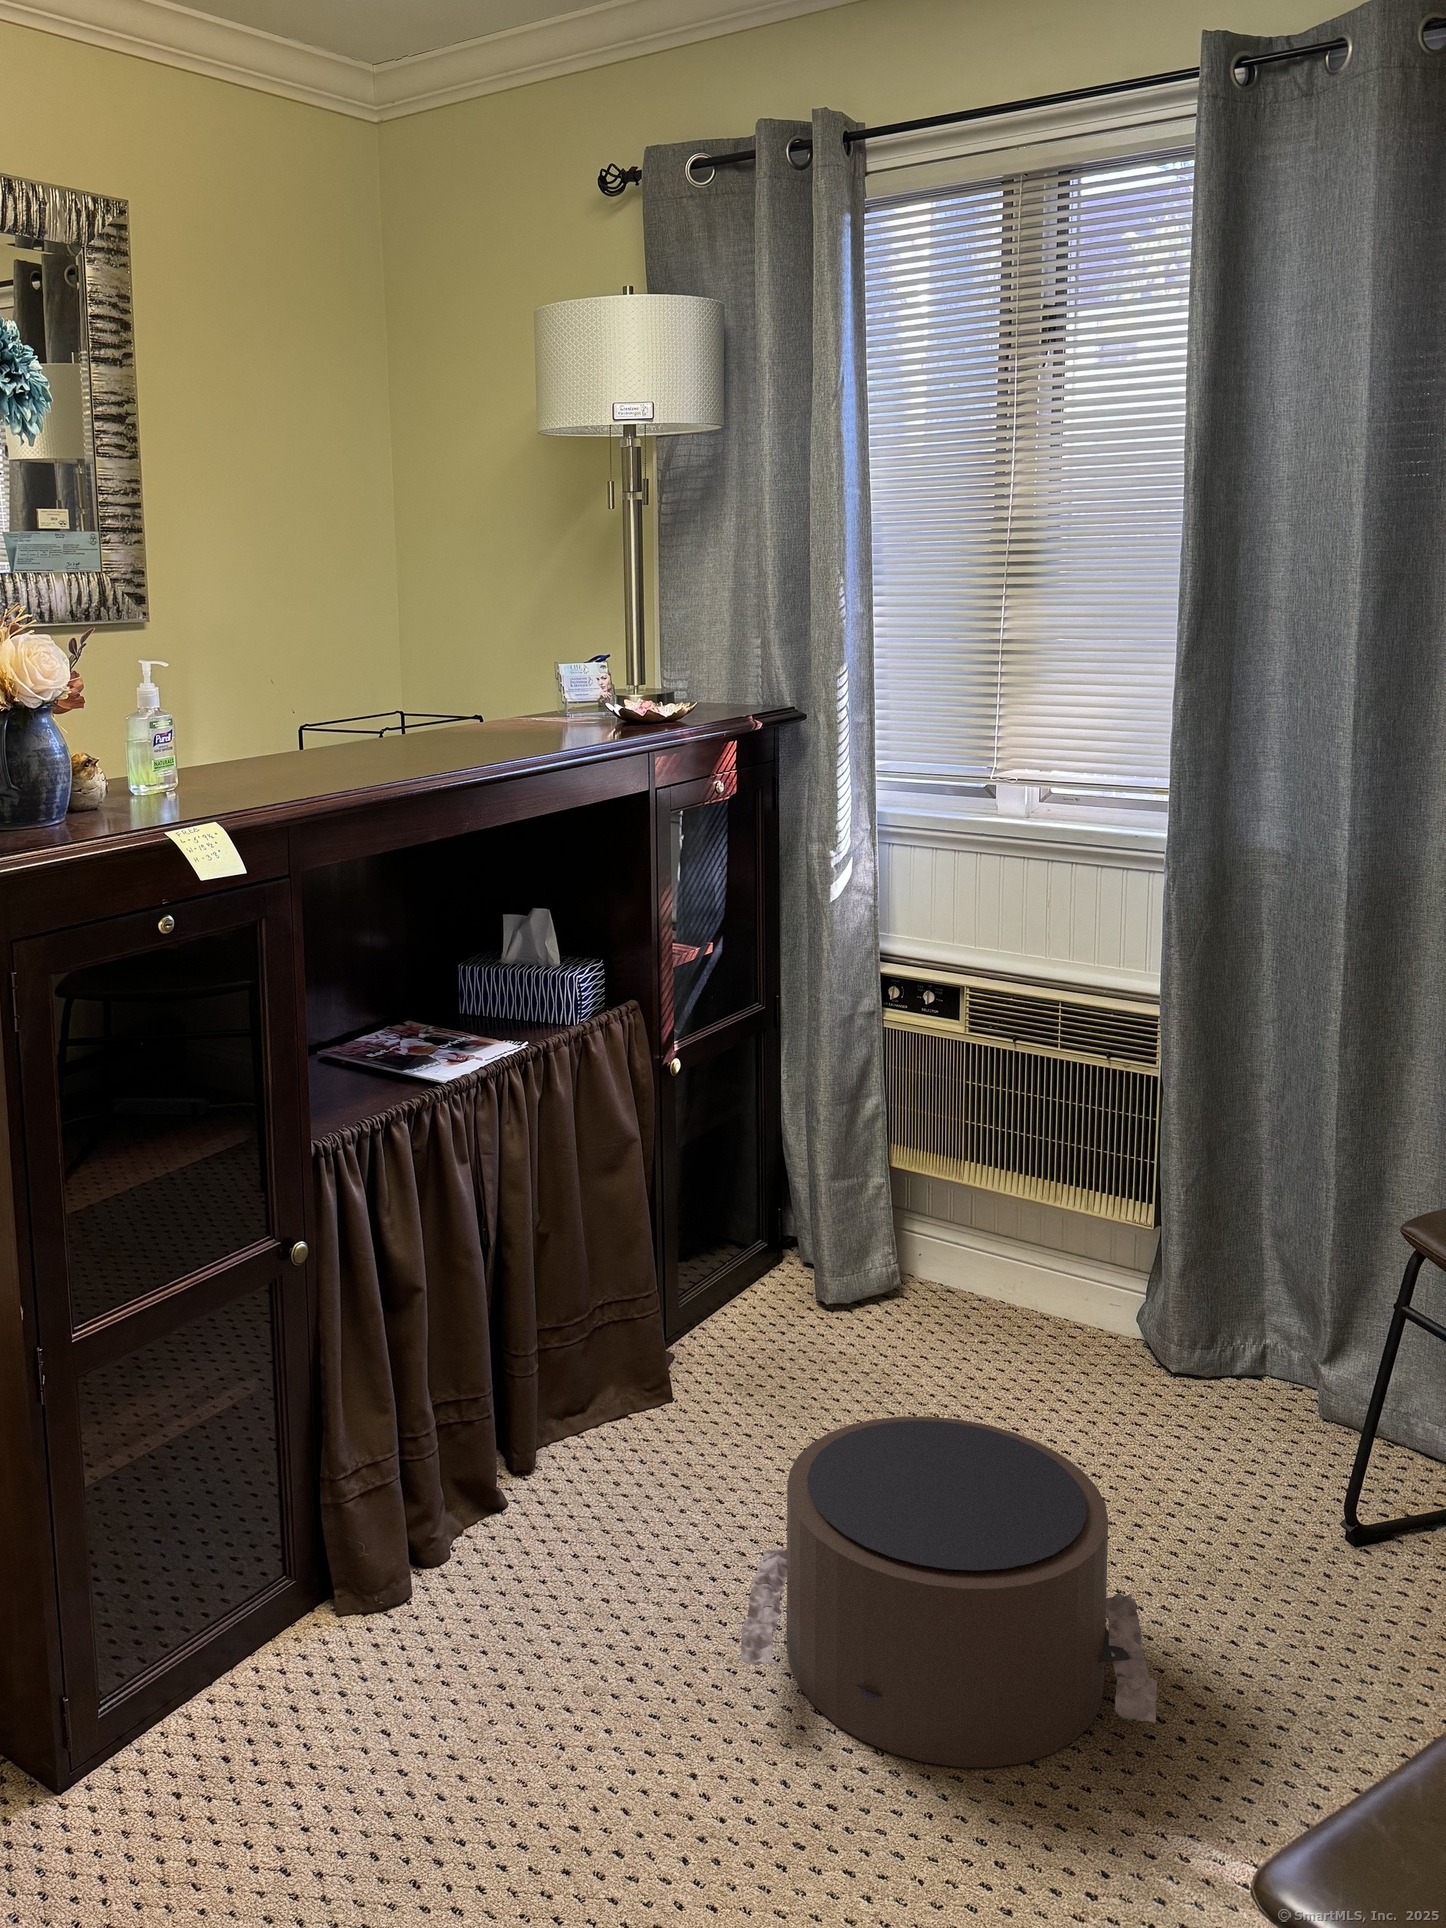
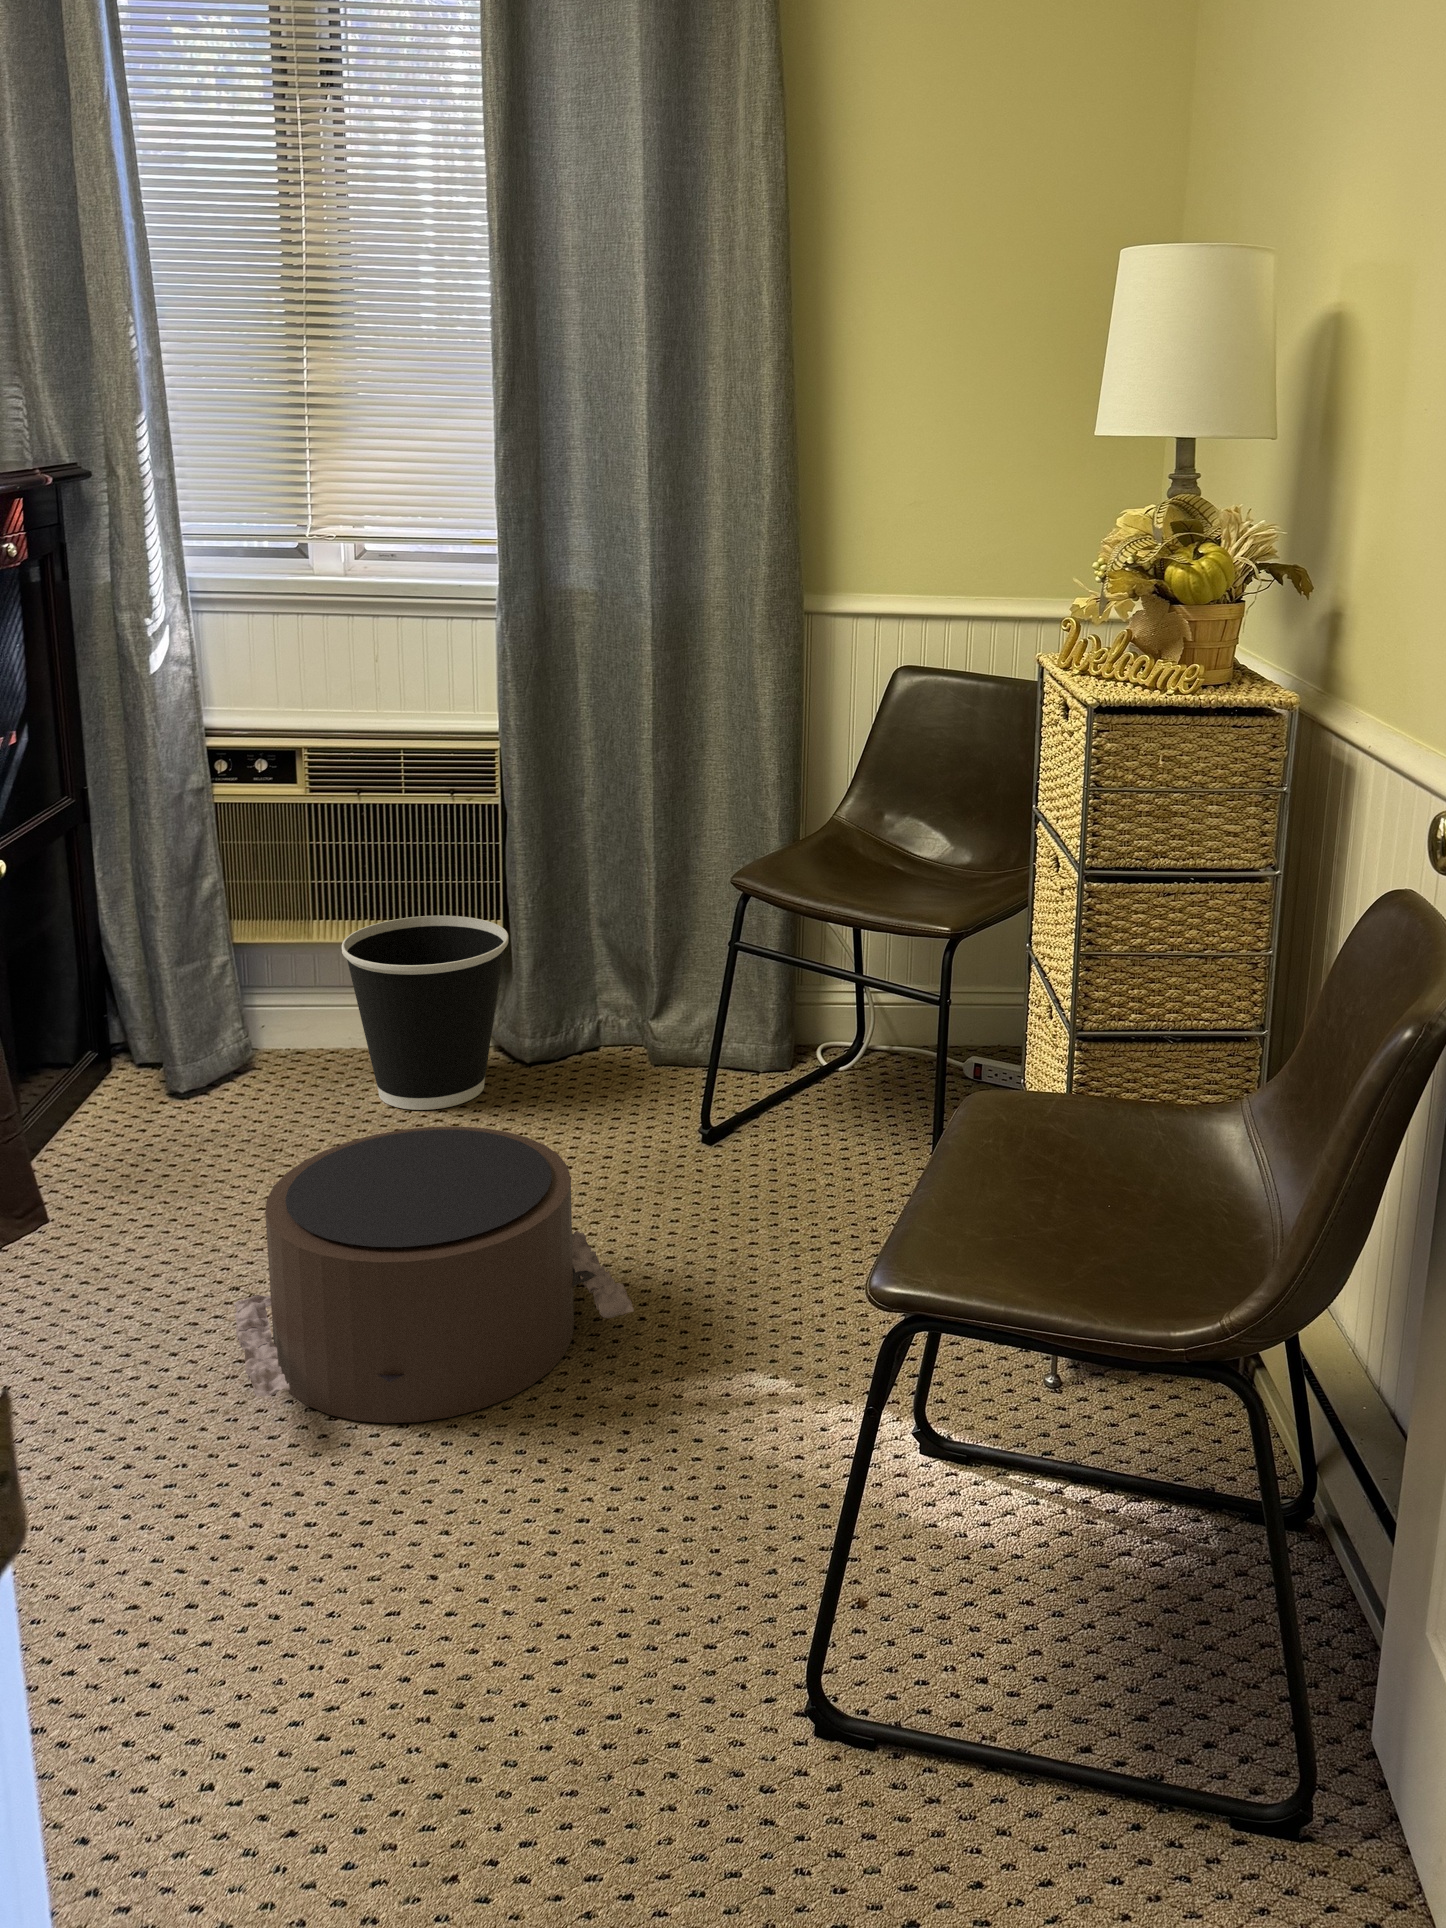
wastebasket: none [976,1178,1153,1394] -> present [342,916,508,1110]

